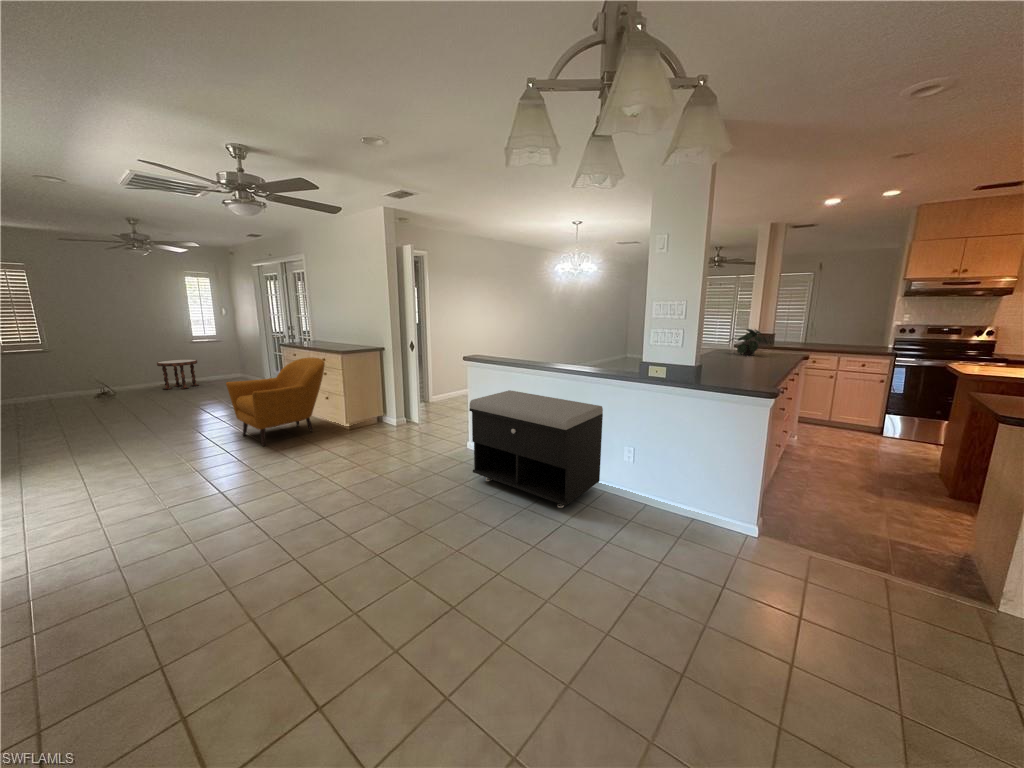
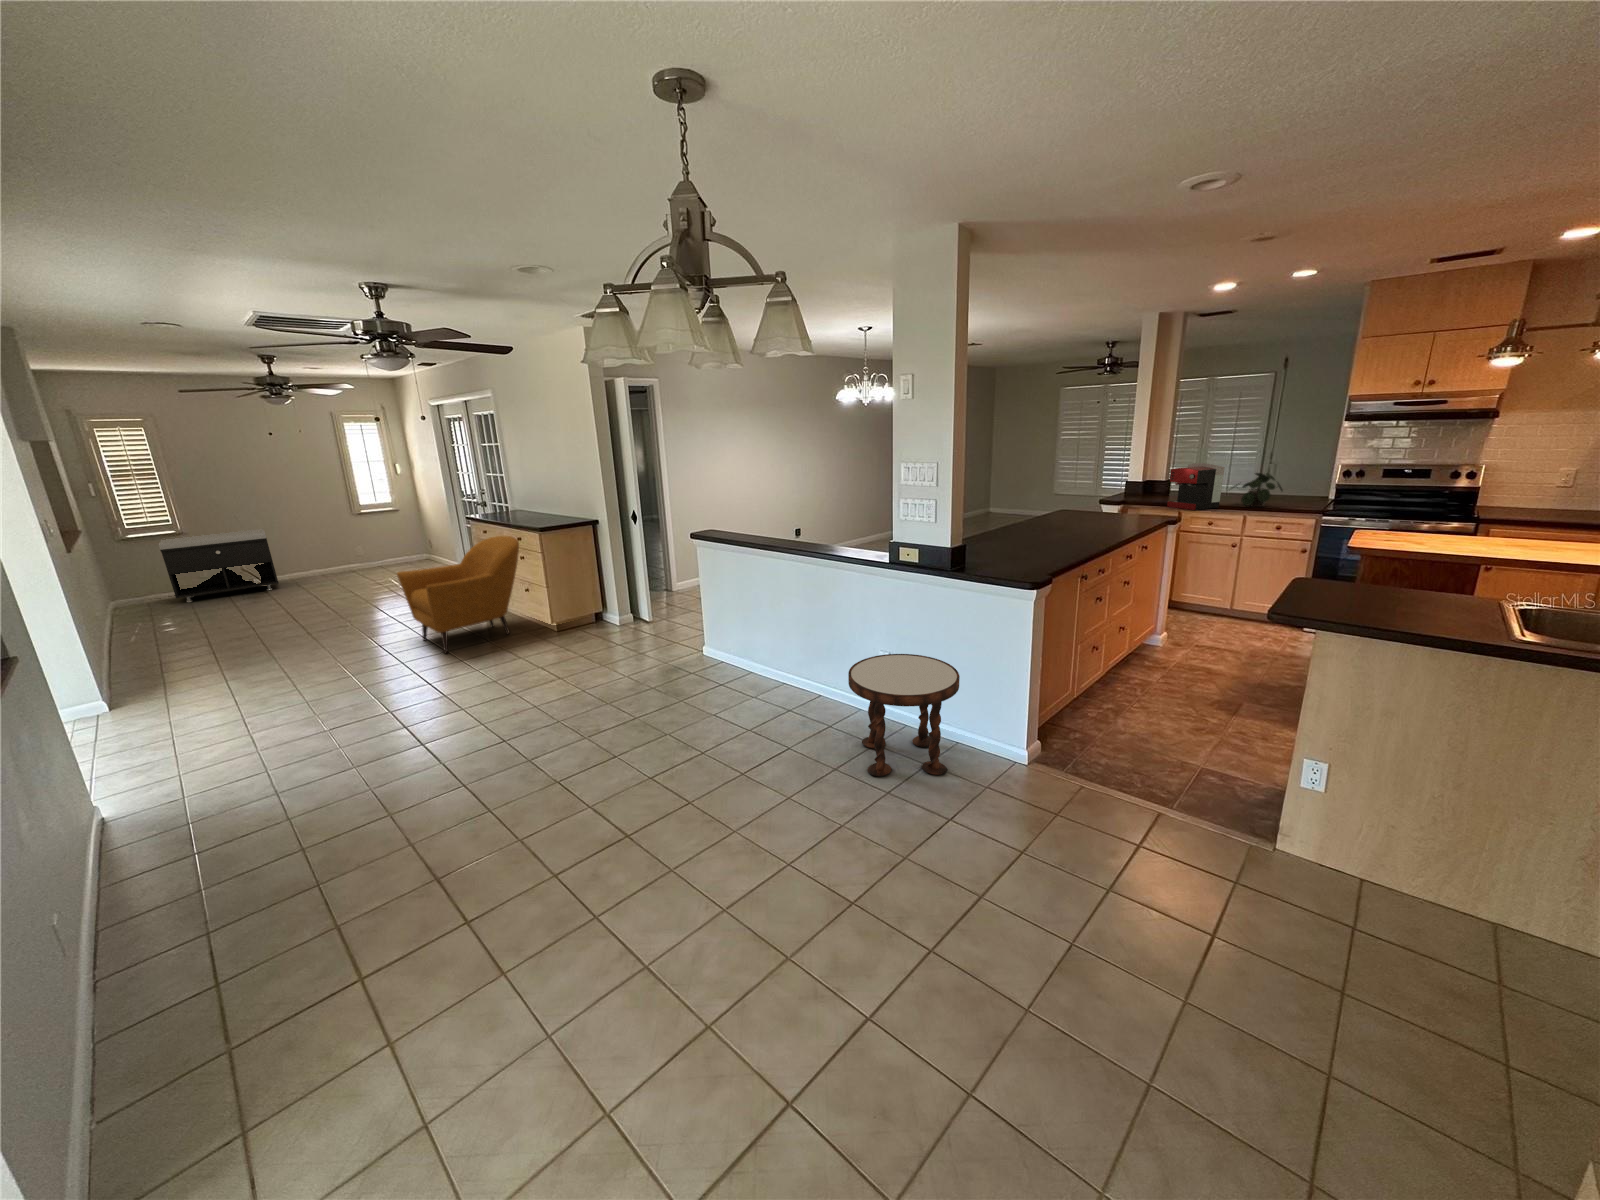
coffee maker: none [786,320,826,352] -> present [1167,463,1225,510]
potted plant: present [731,329,767,355] -> present [1231,473,1283,507]
side table: present [157,359,199,389] -> present [848,654,960,776]
storage bench: present [469,390,603,508] -> present [159,529,278,602]

